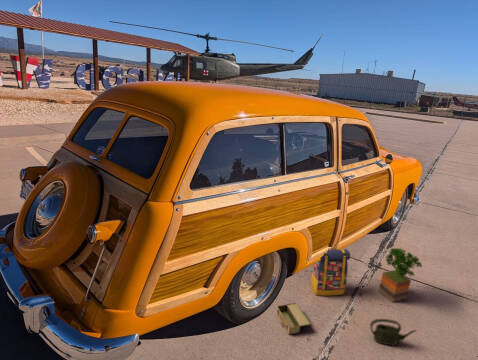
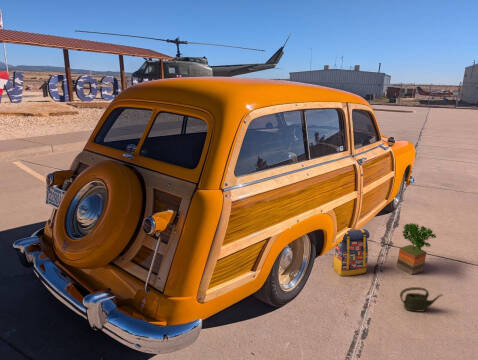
toolbox: present [276,303,310,334] -> none [308,284,345,313]

